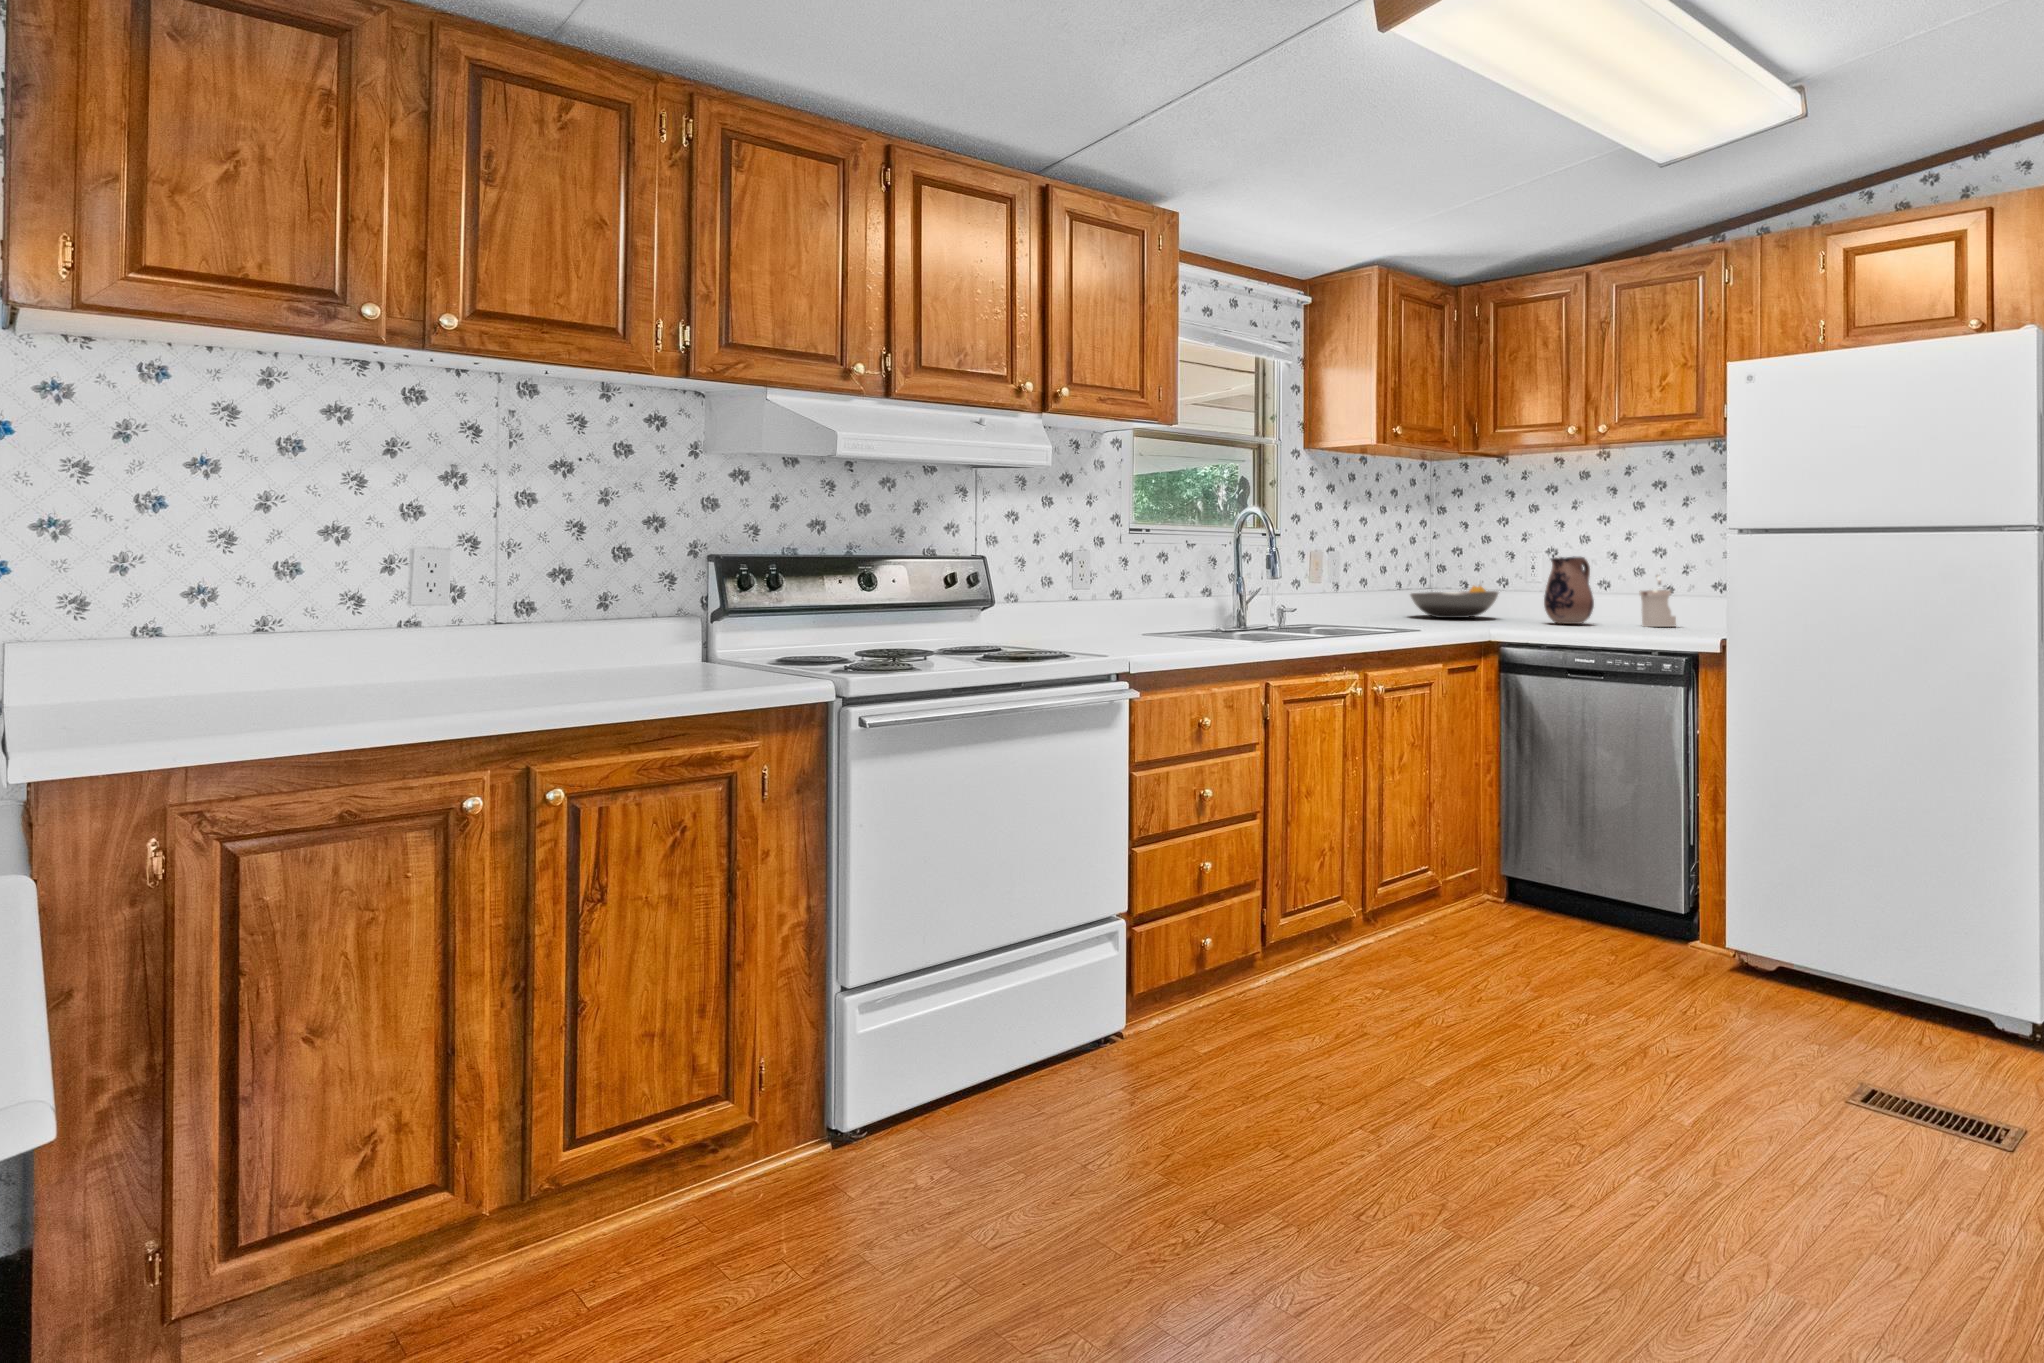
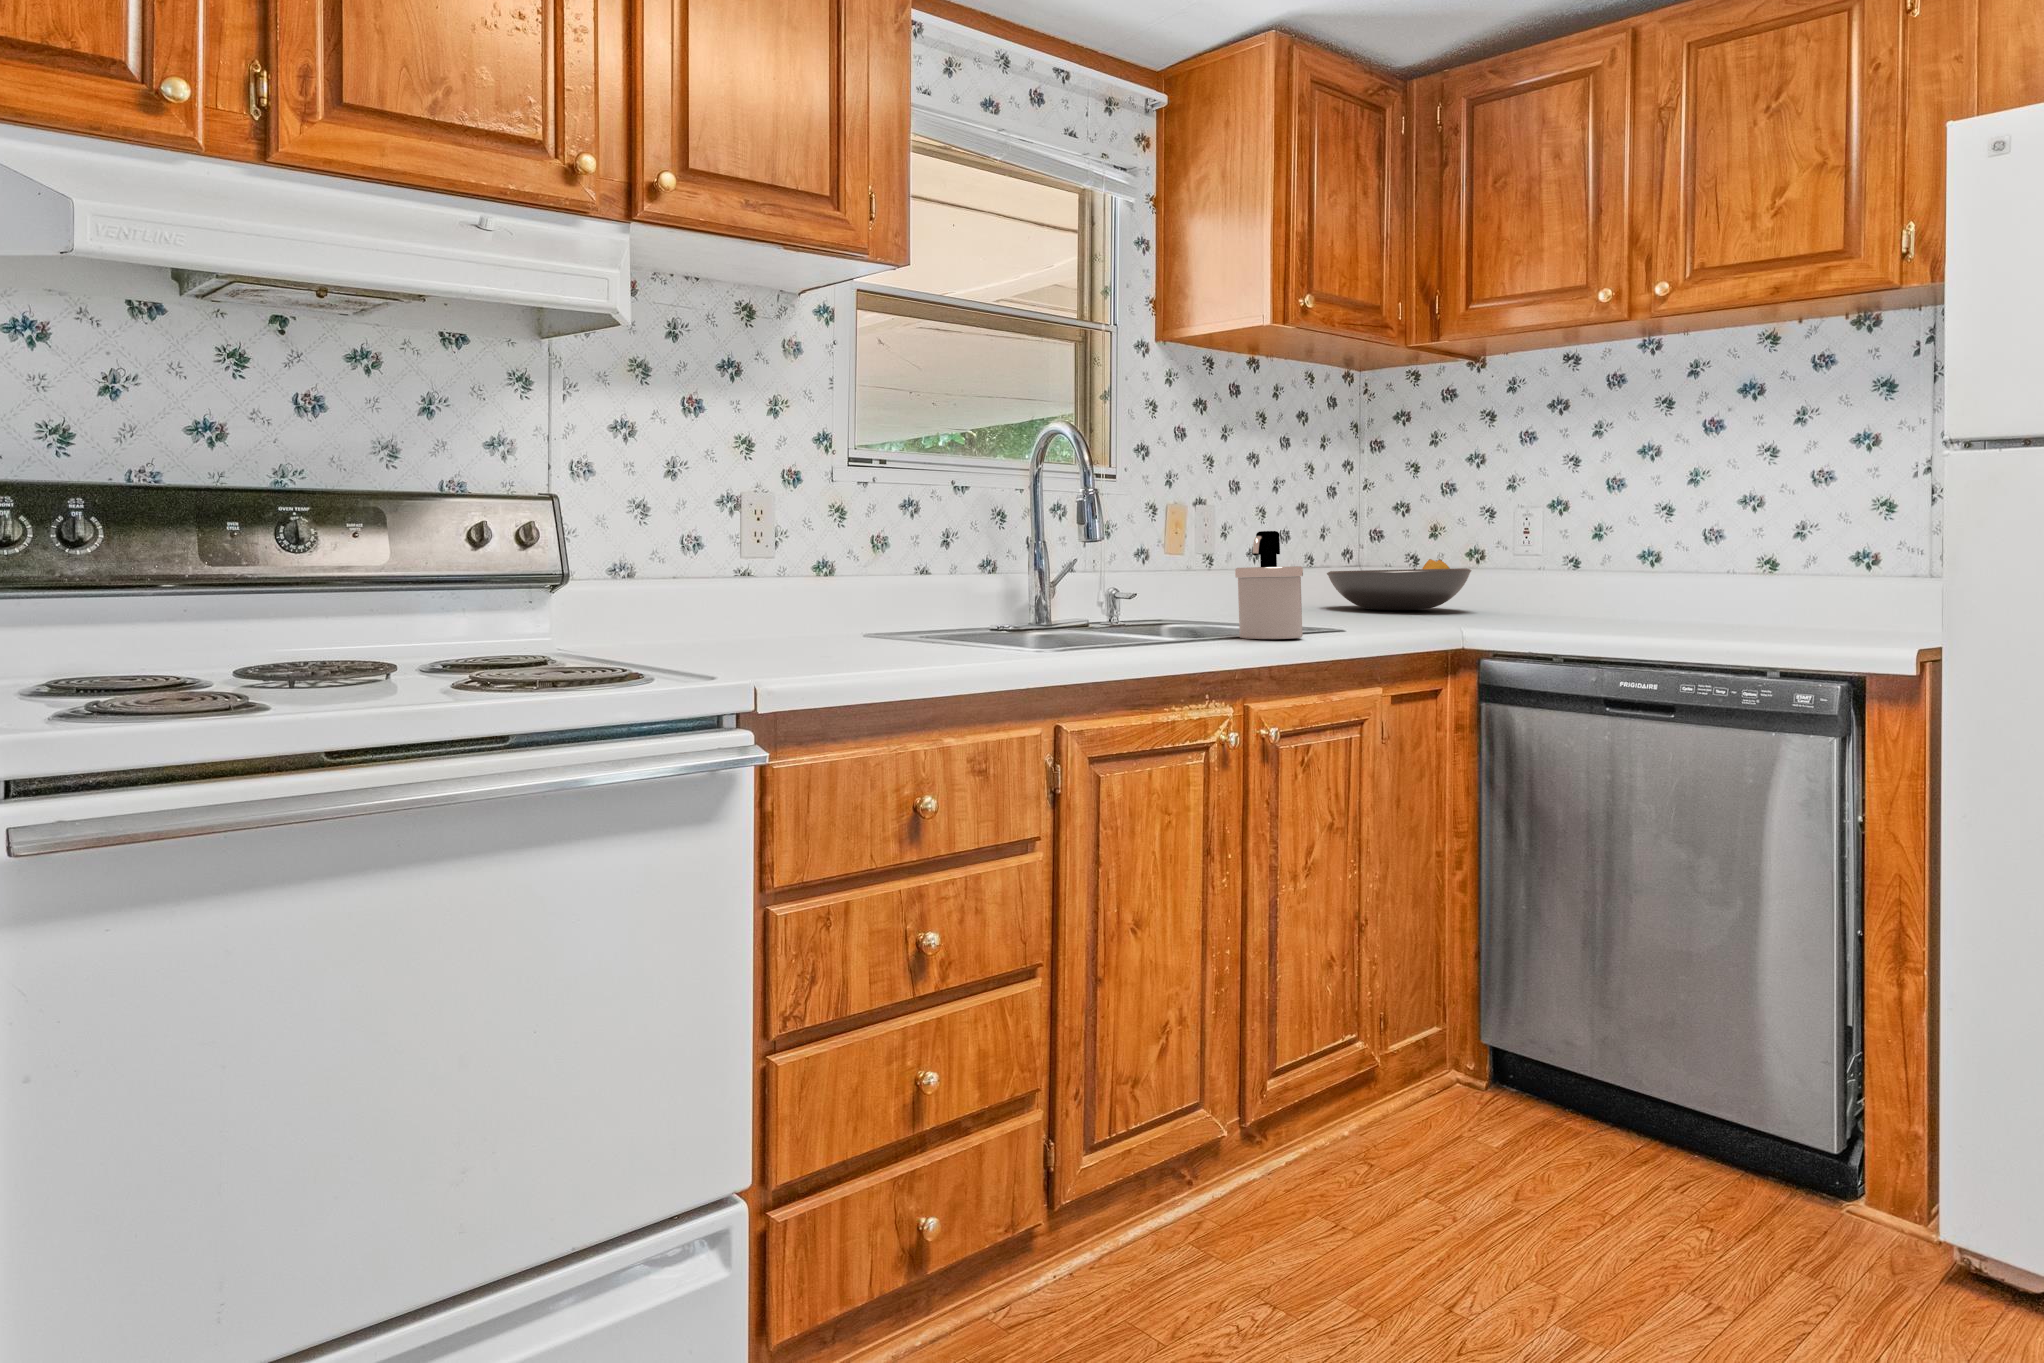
ceramic pitcher: present [1544,556,1594,624] -> none [1549,510,1634,621]
soap dispenser: present [1640,575,1676,627] -> present [1235,531,1303,639]

